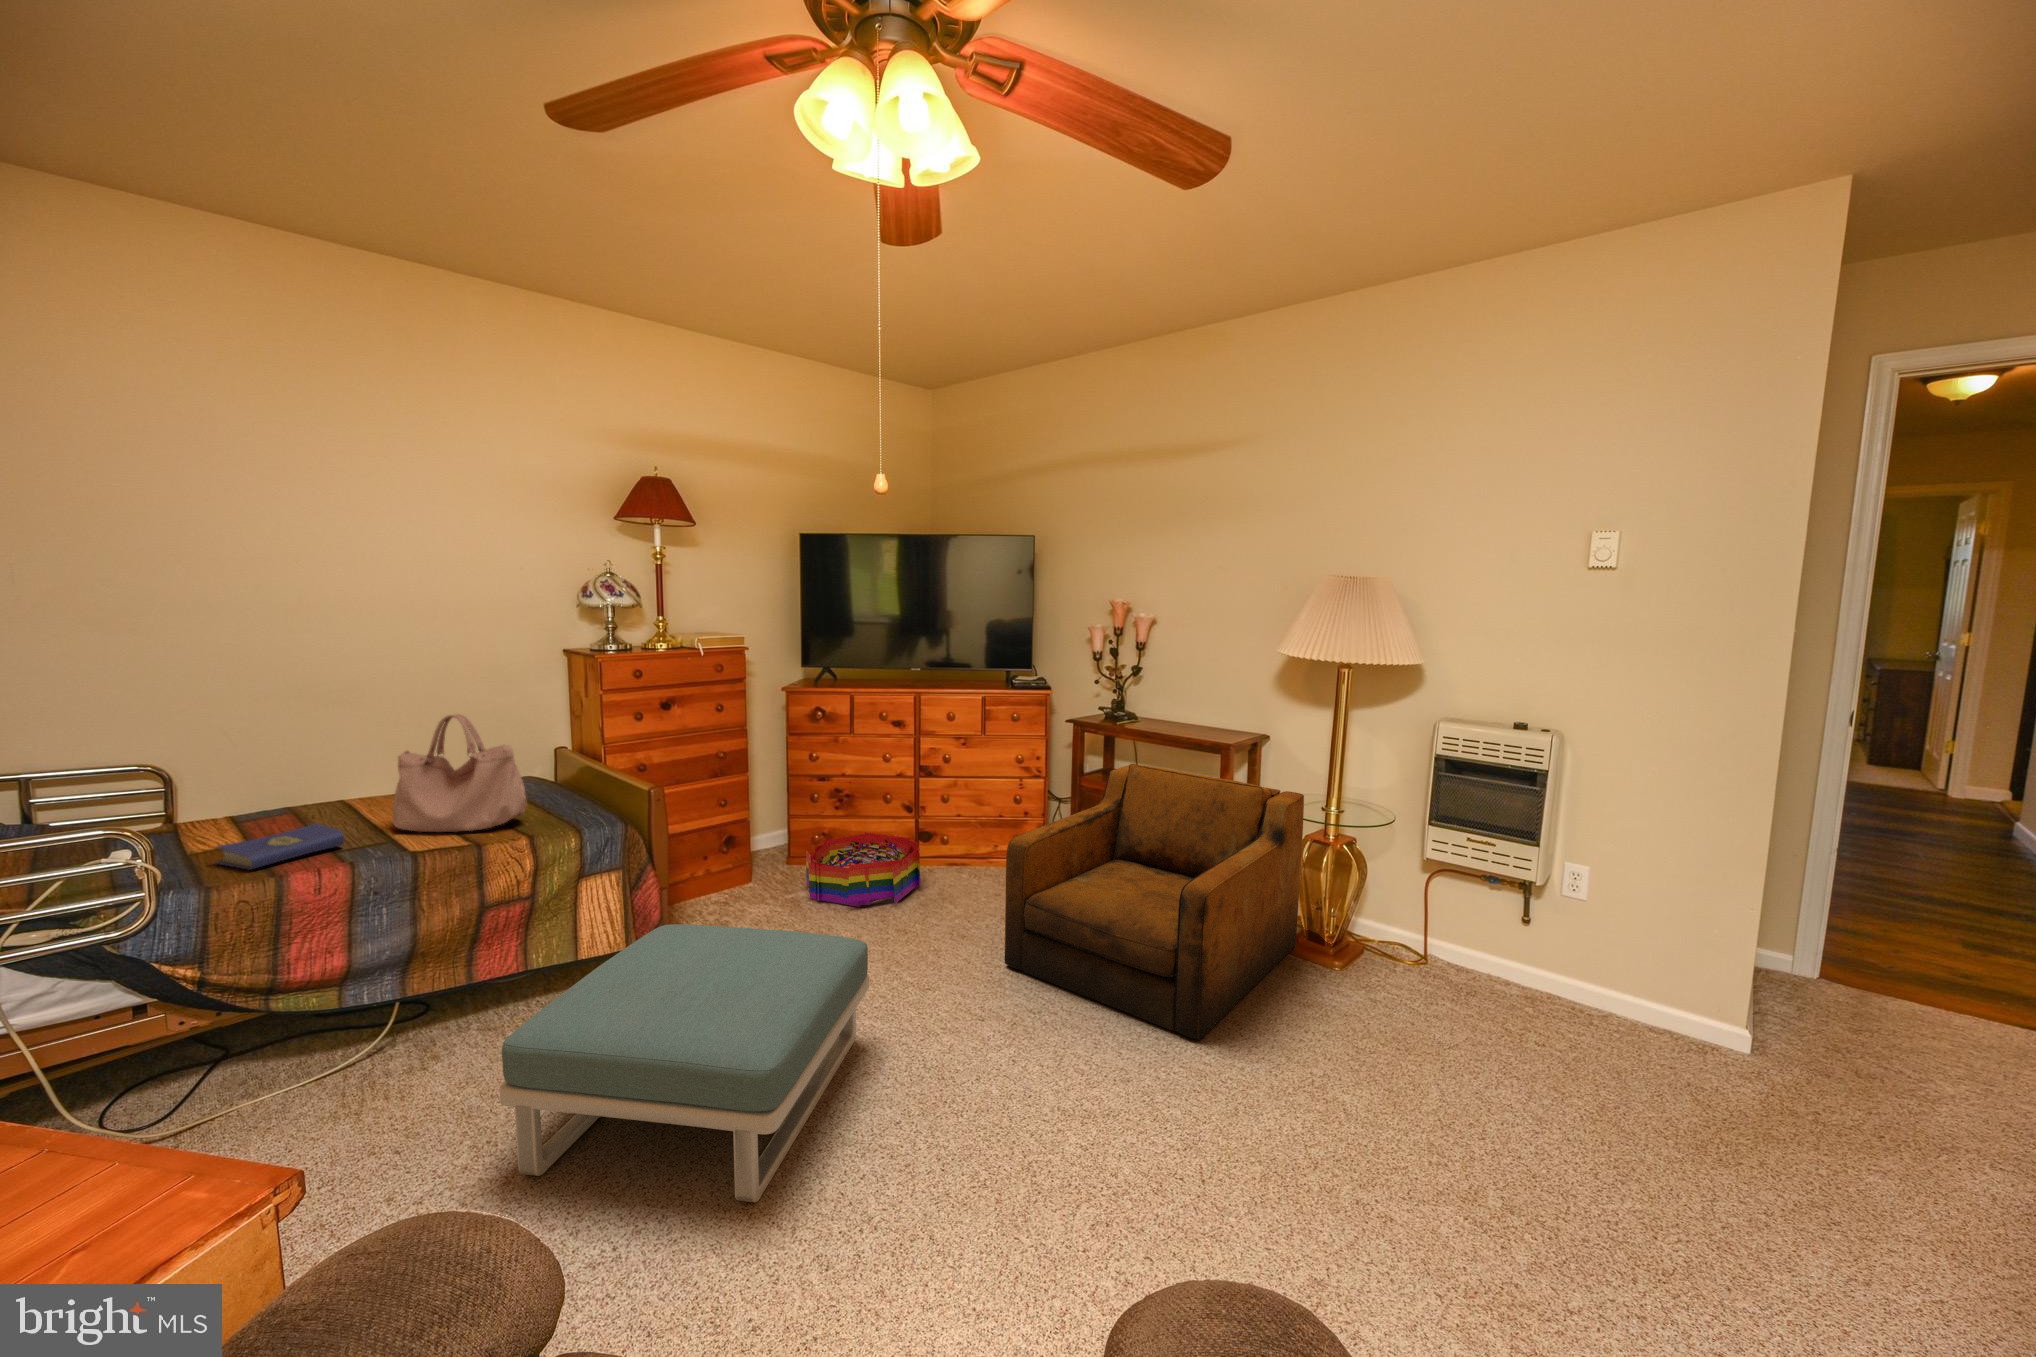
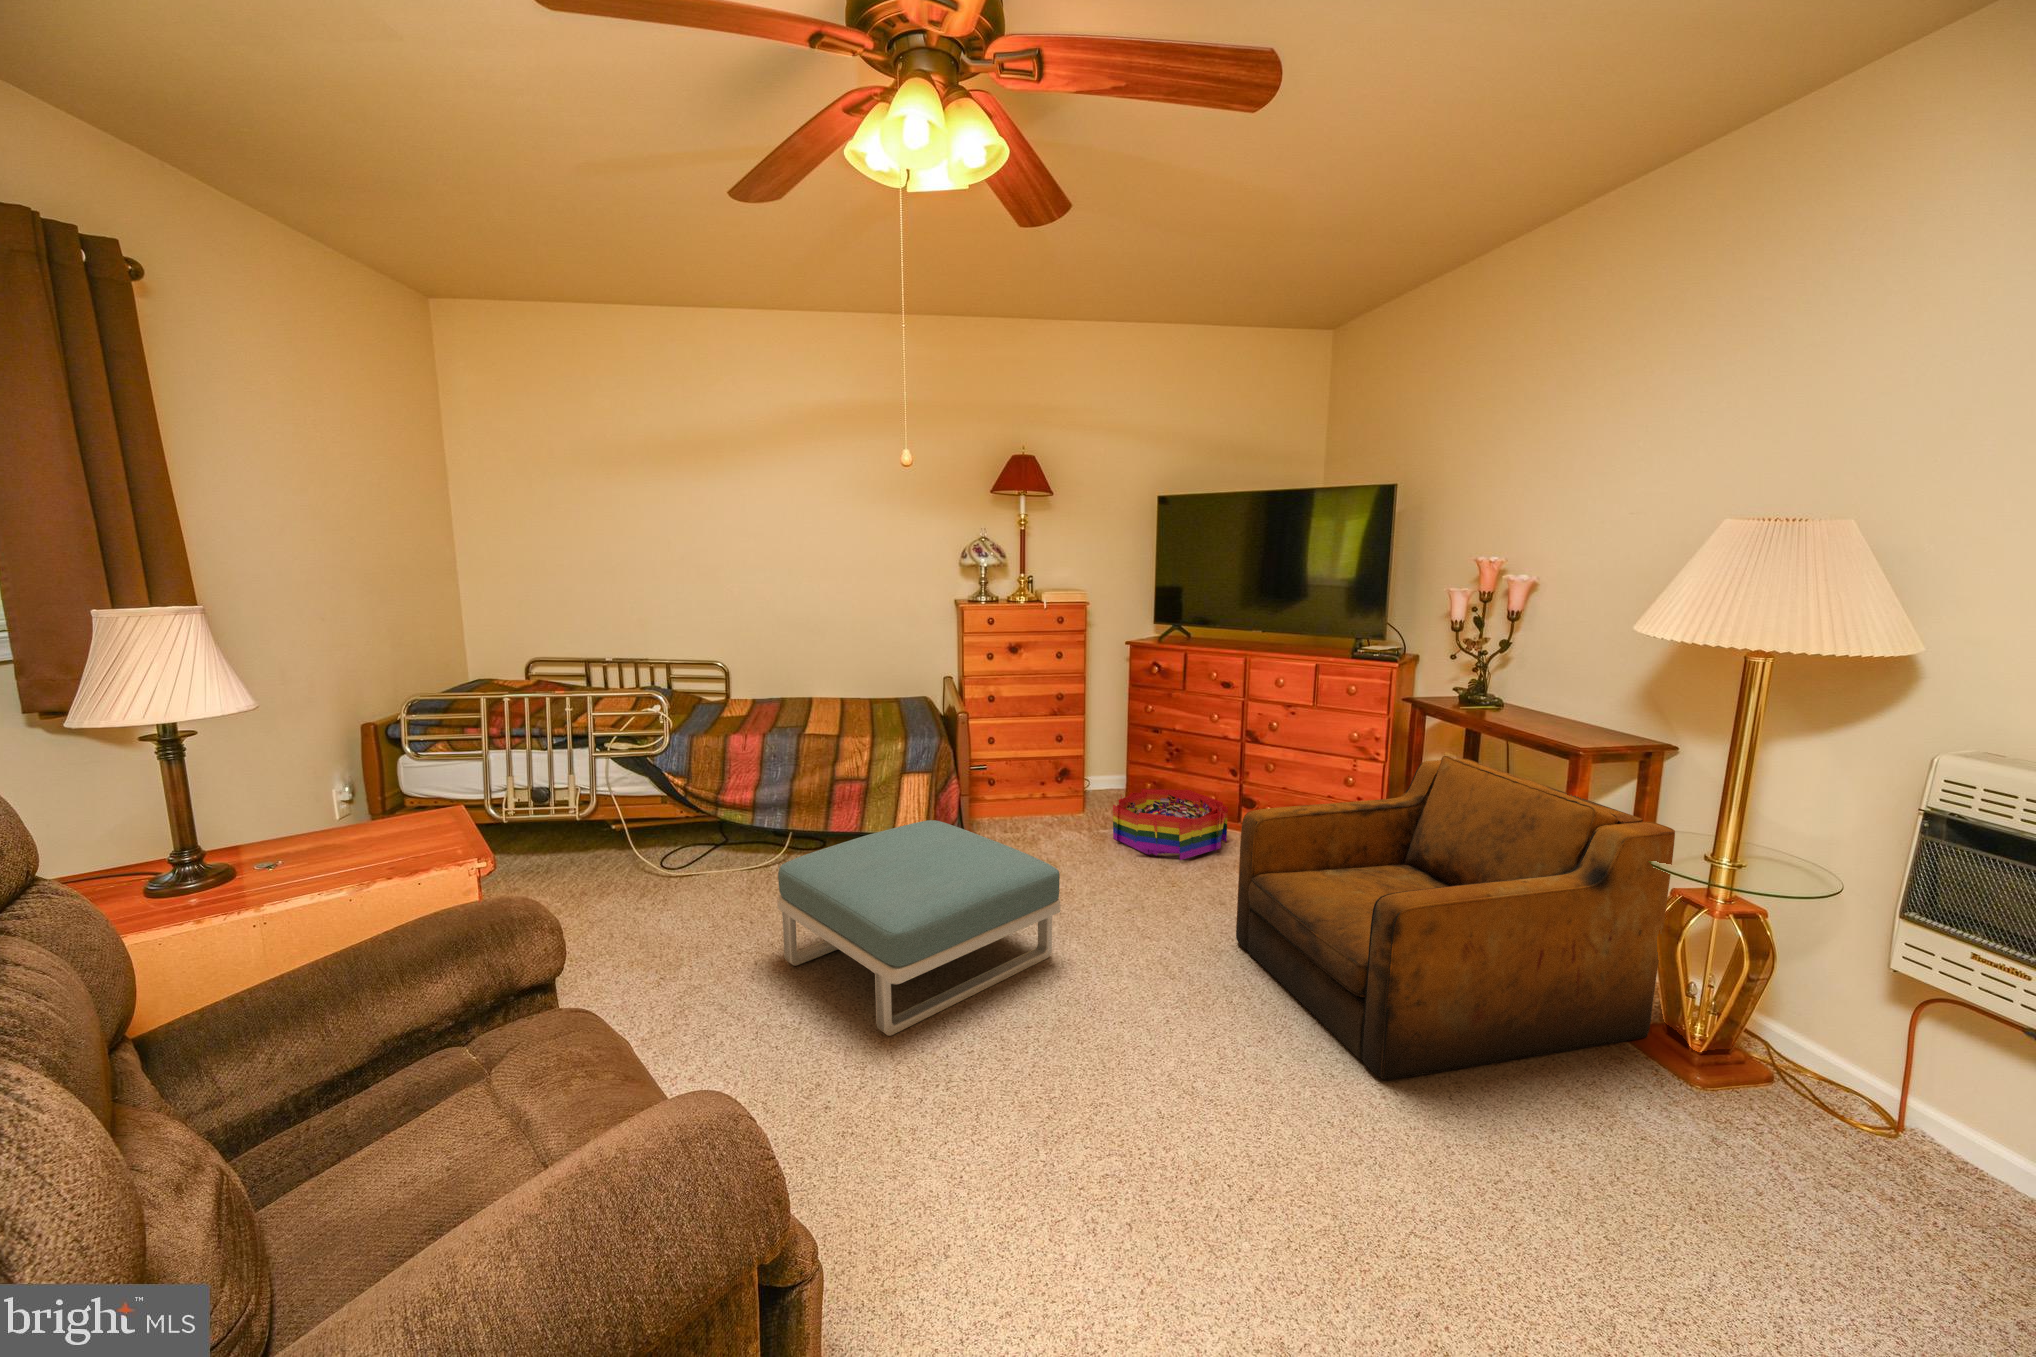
handbag: present [393,714,527,832] -> none [807,640,880,726]
hardcover book: present [216,824,344,870] -> none [712,707,774,729]

